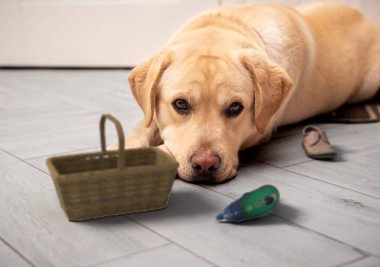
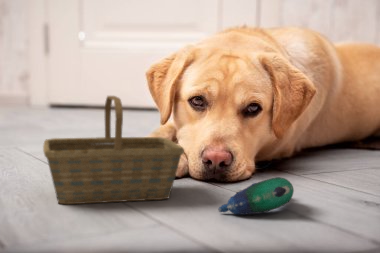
shoe: present [301,126,337,158] -> none [324,140,361,169]

